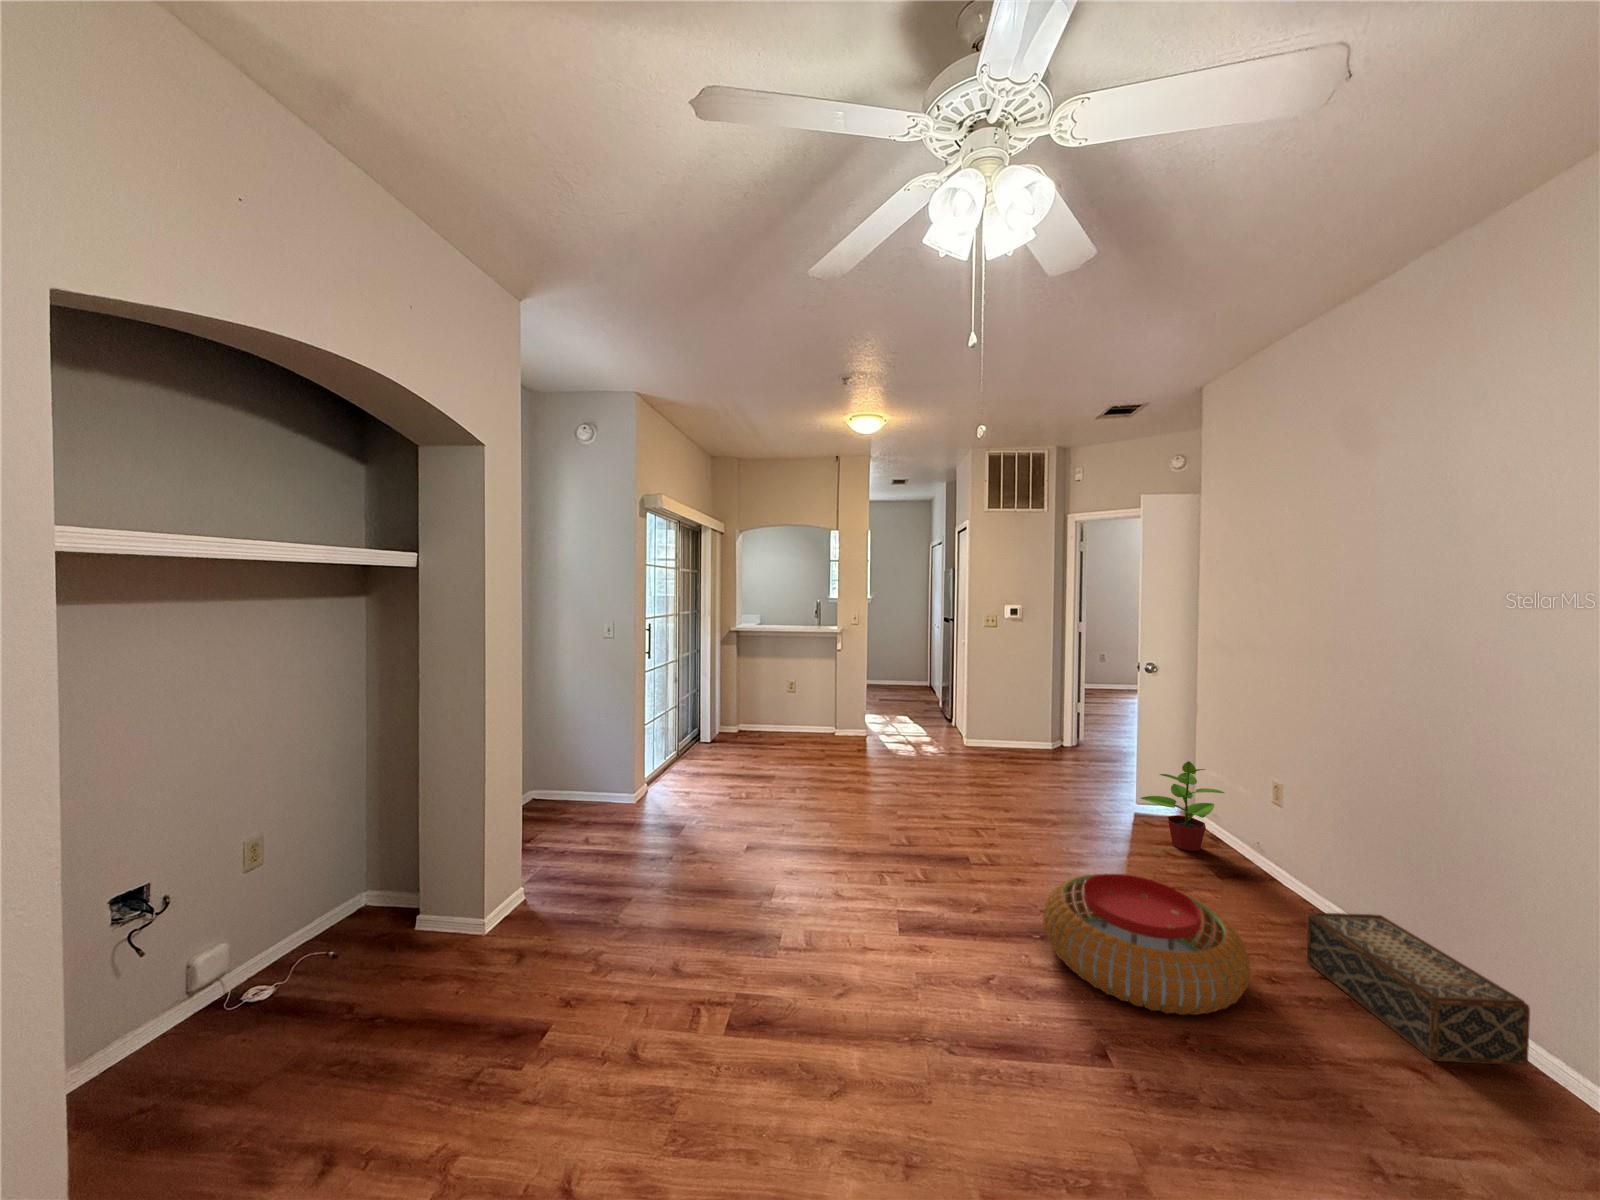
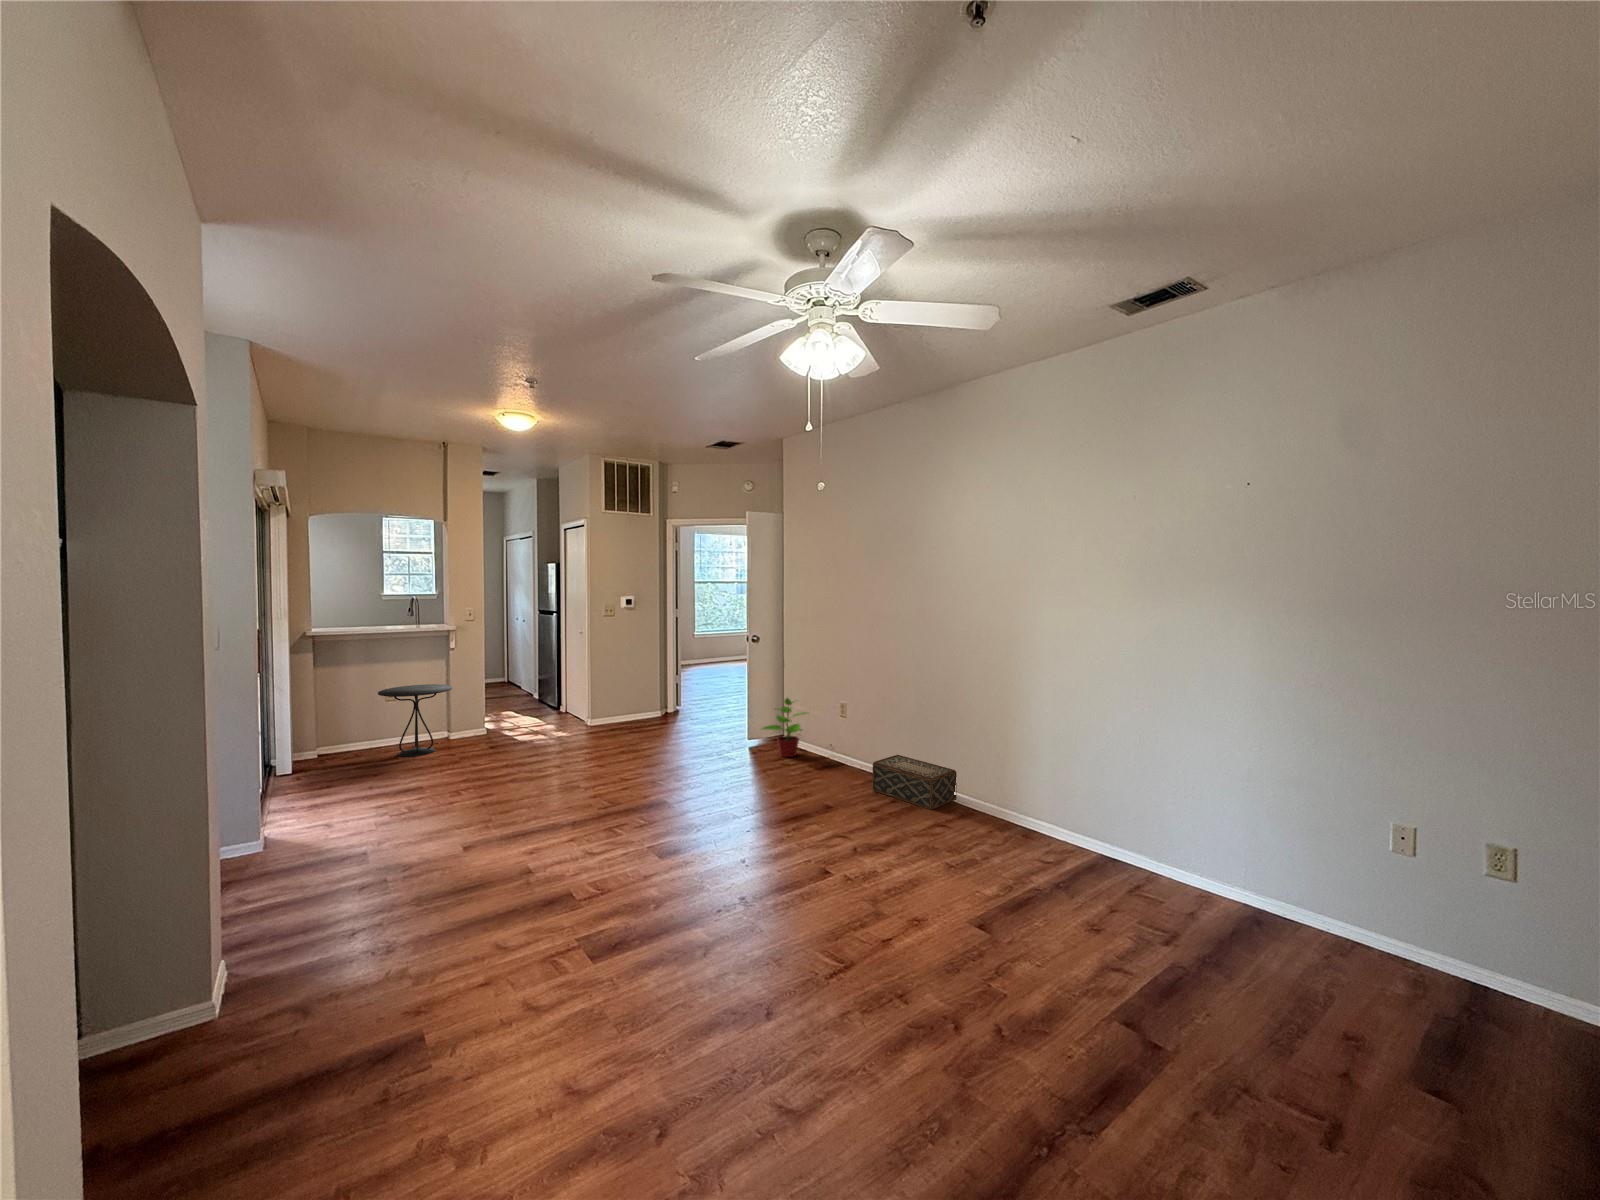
side table: none [777,680,833,744] -> present [378,684,452,757]
pouf: present [1043,874,1250,1015] -> none [750,767,864,837]

